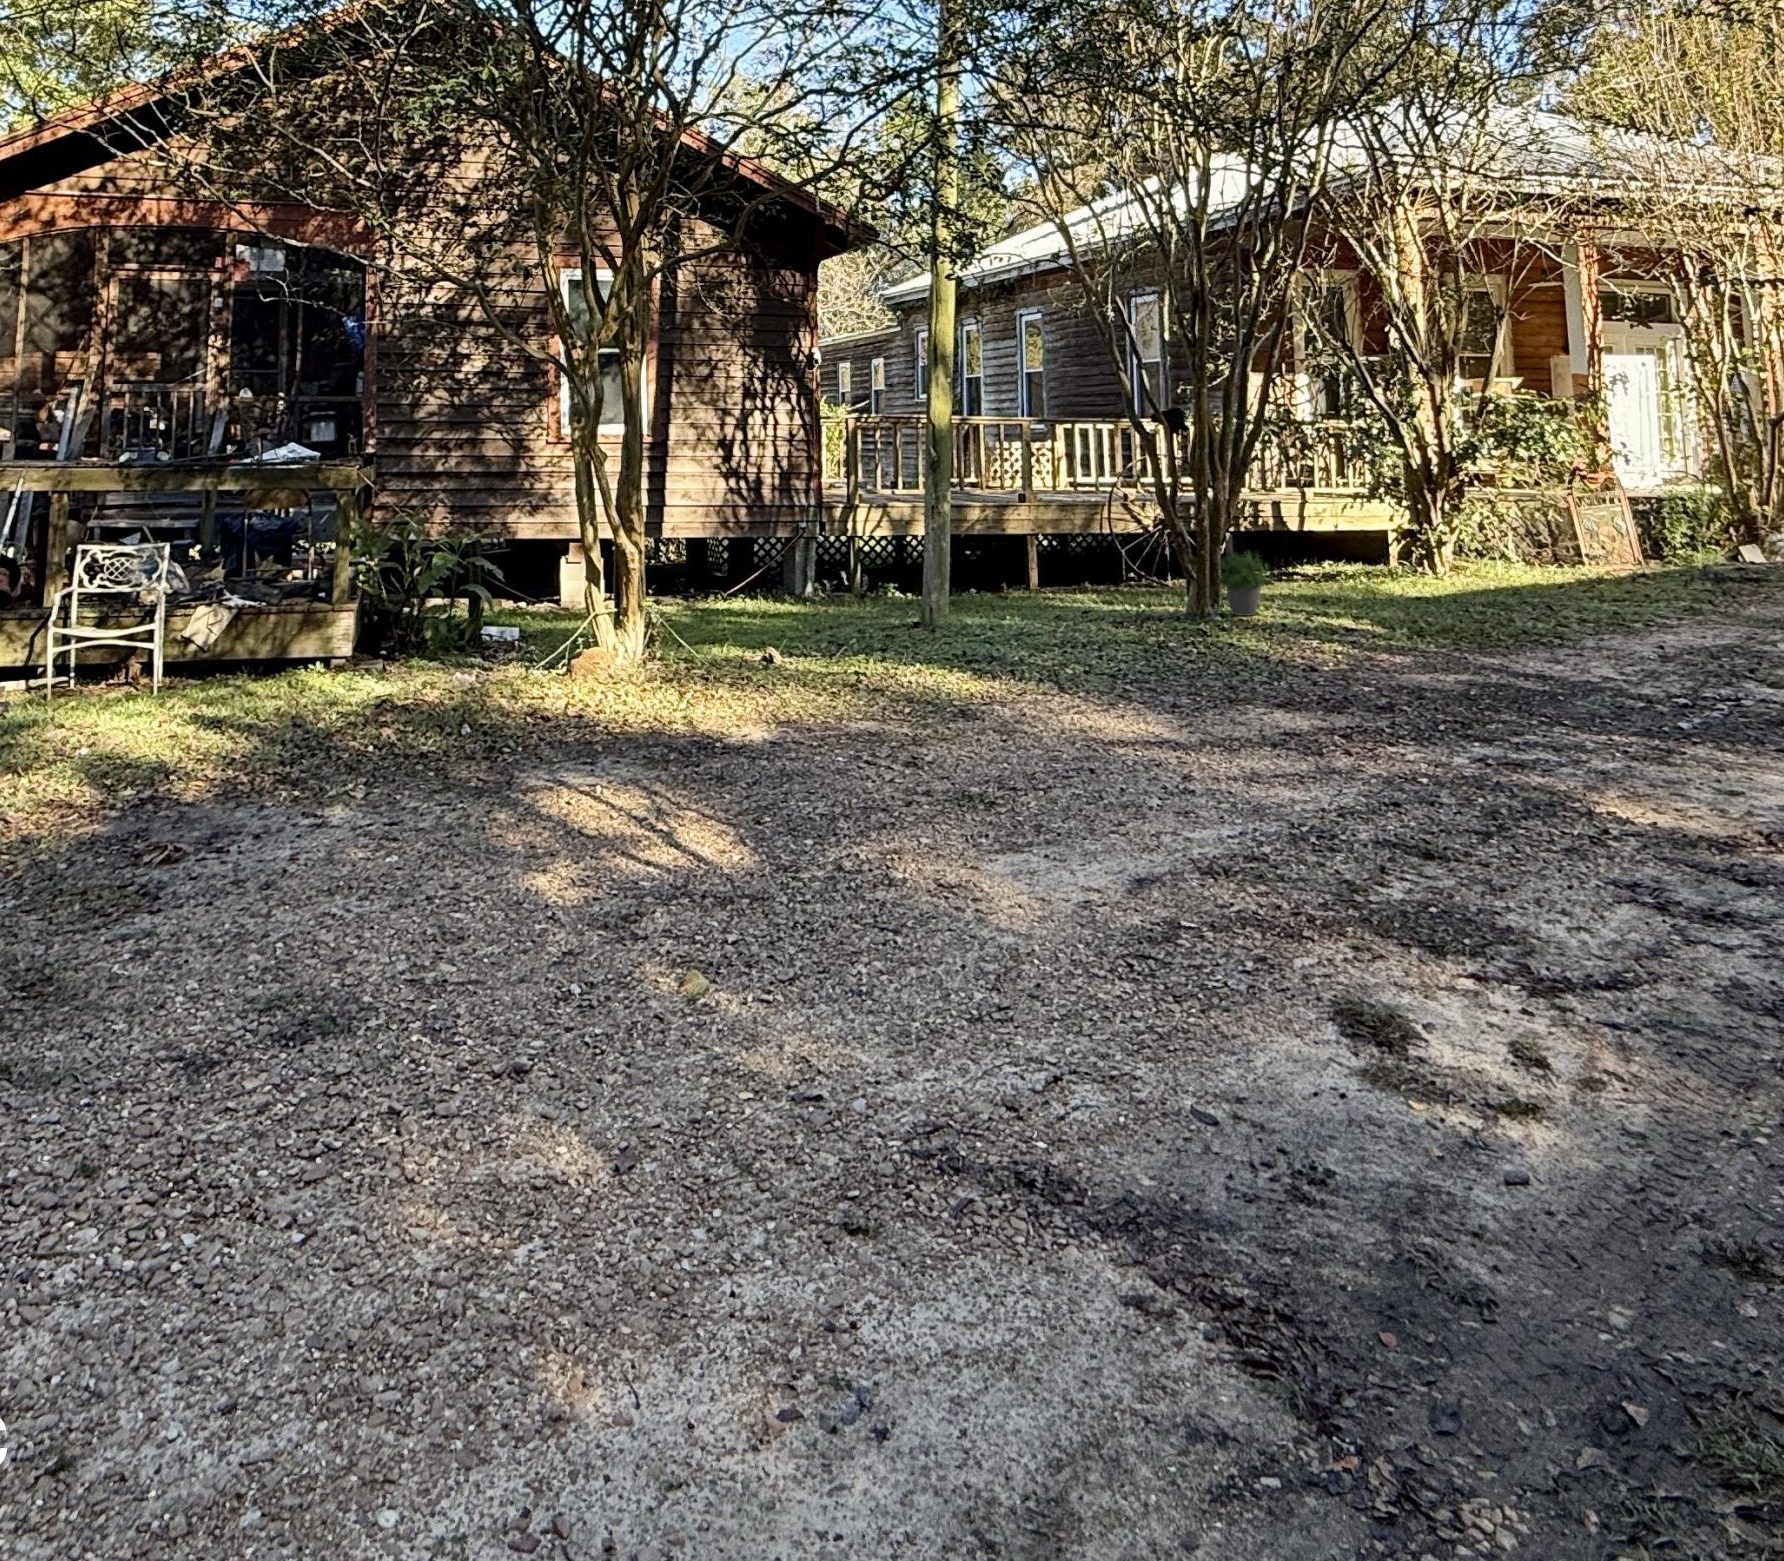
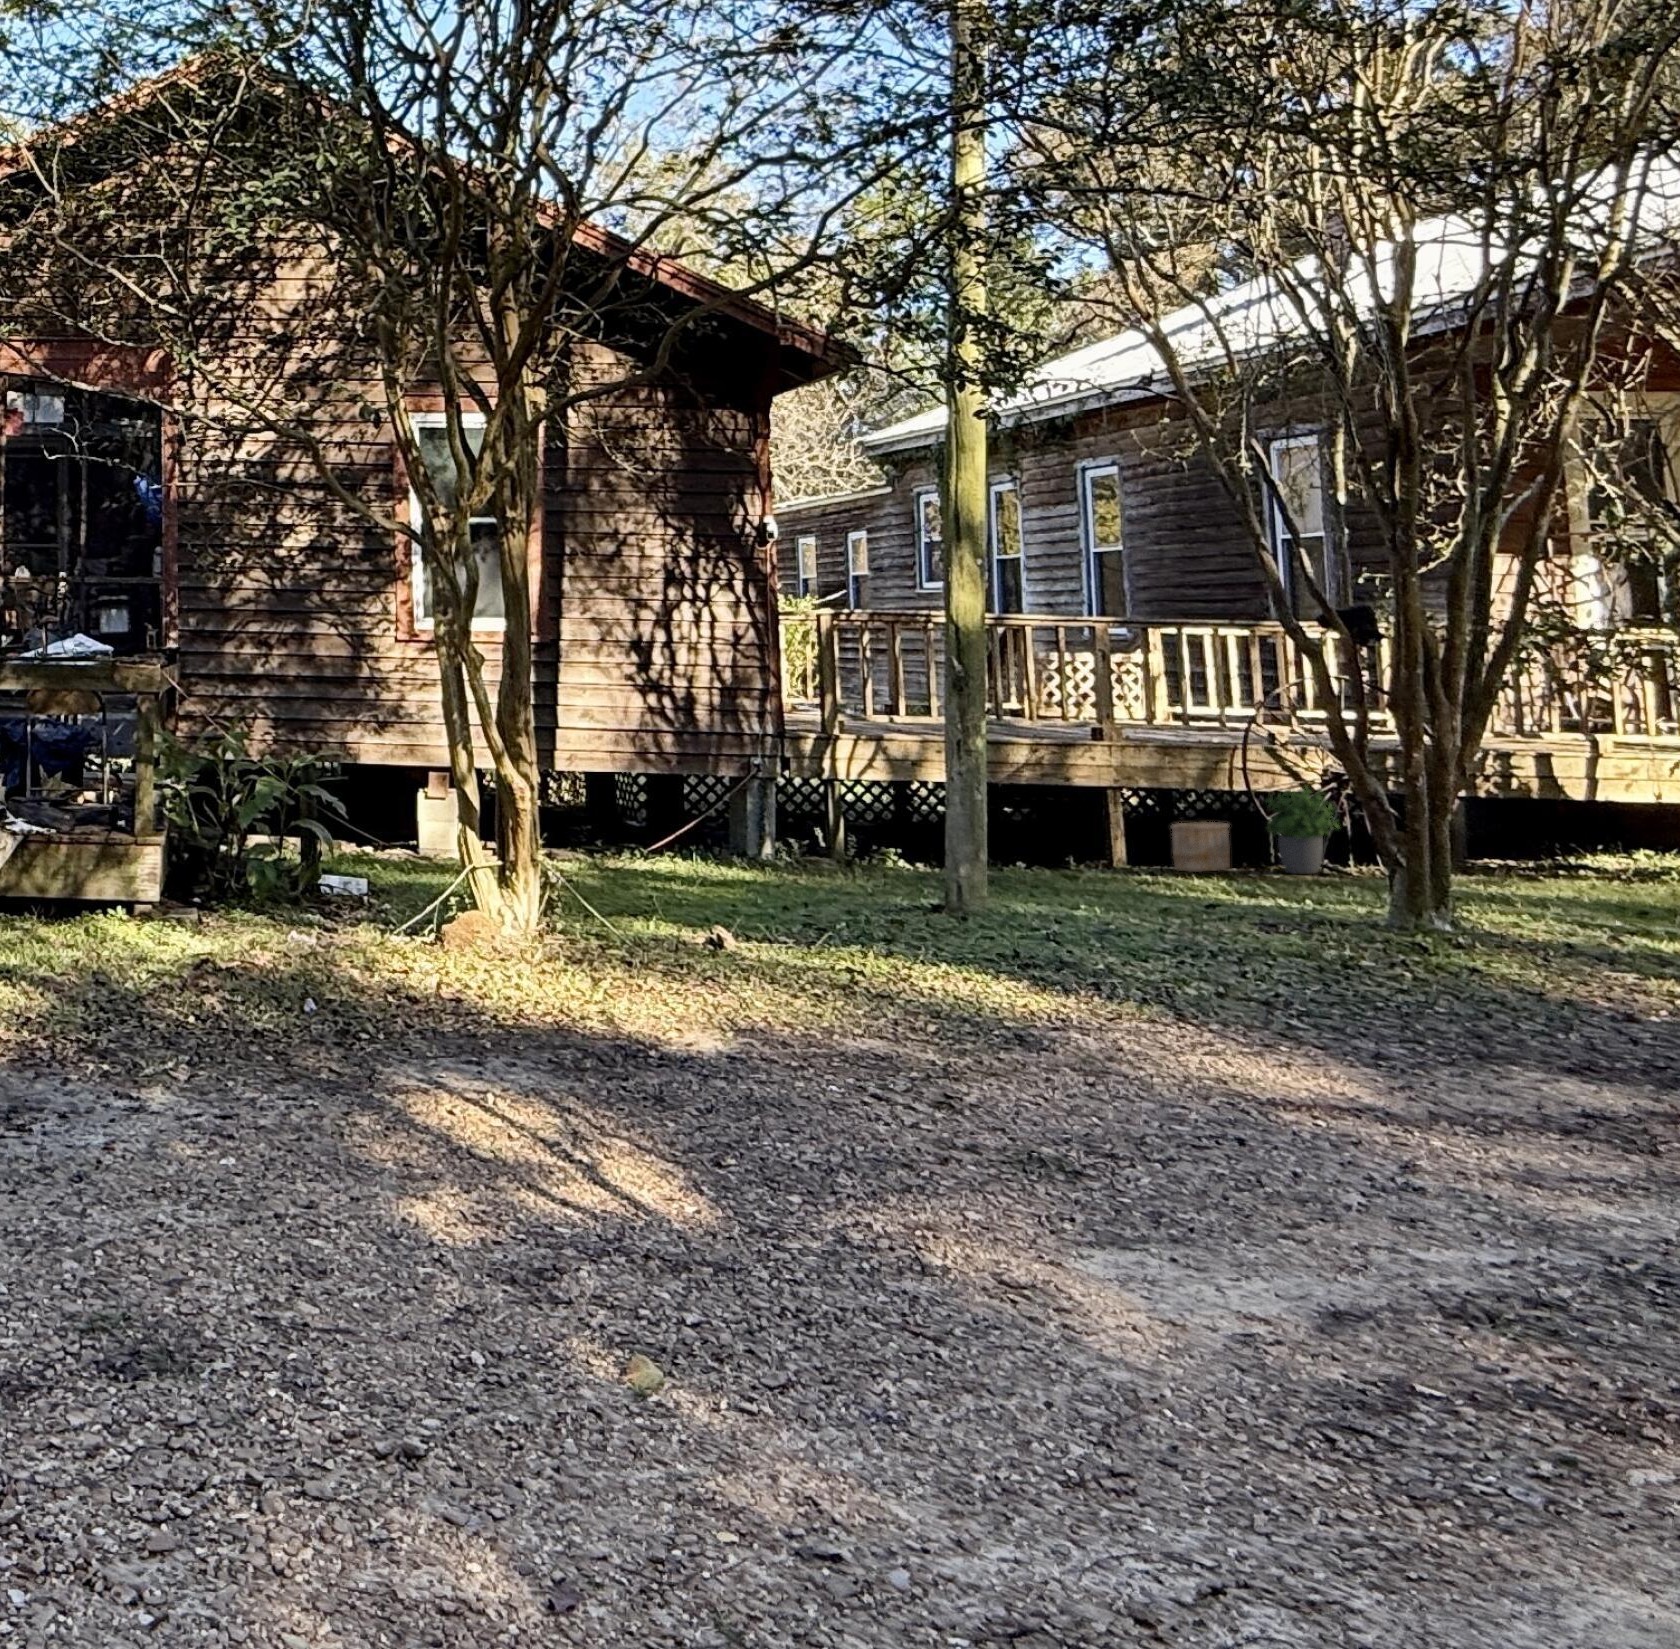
wooden bucket: none [1146,577,1190,615] -> present [1171,822,1230,872]

